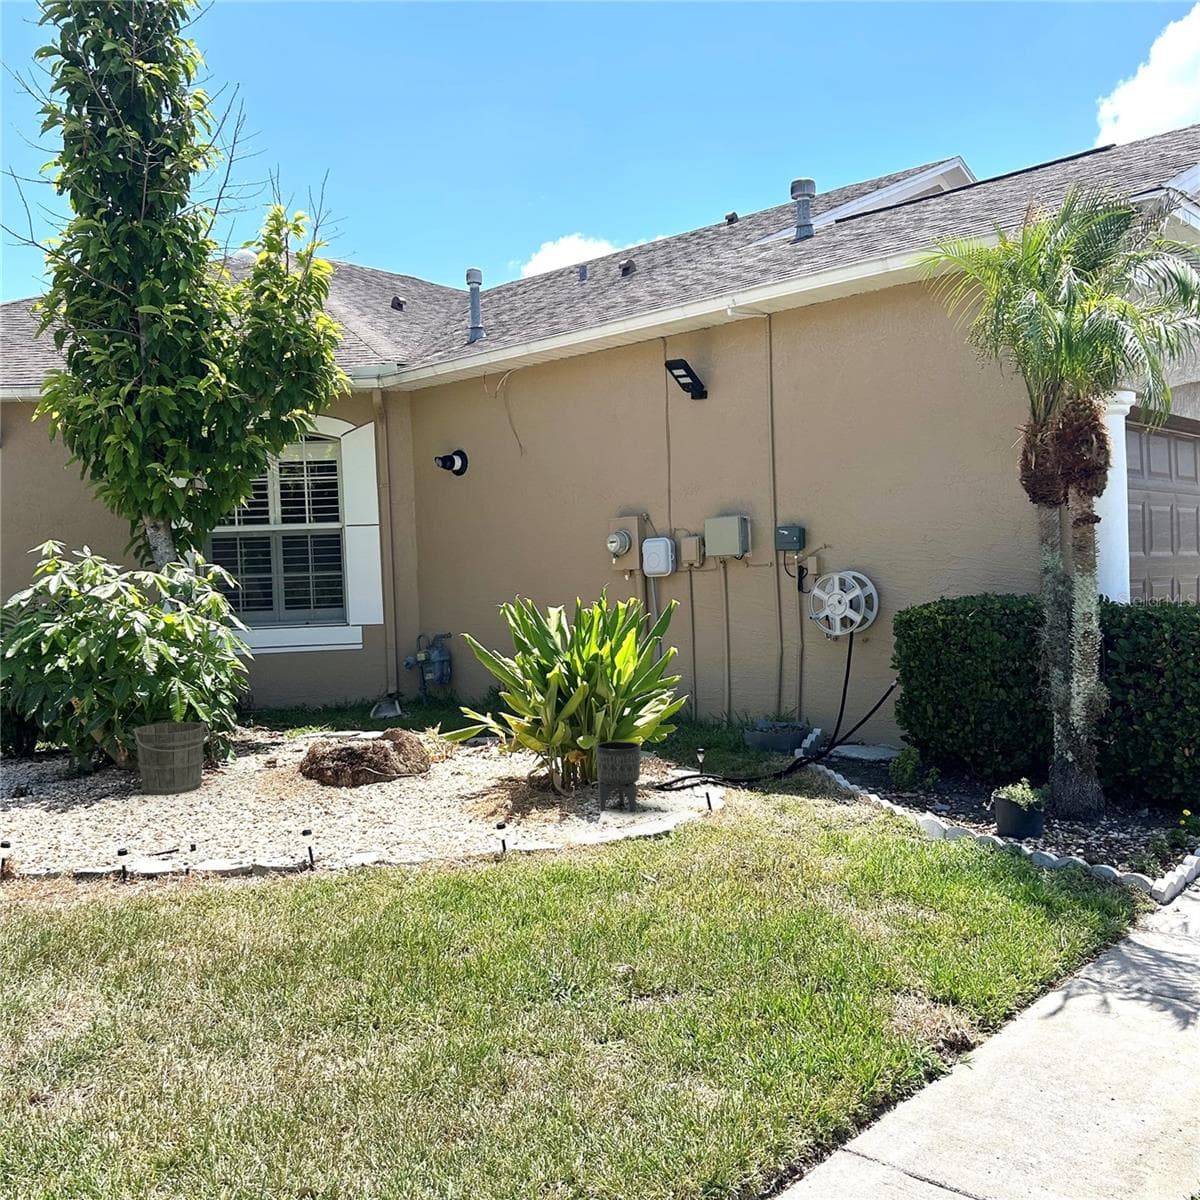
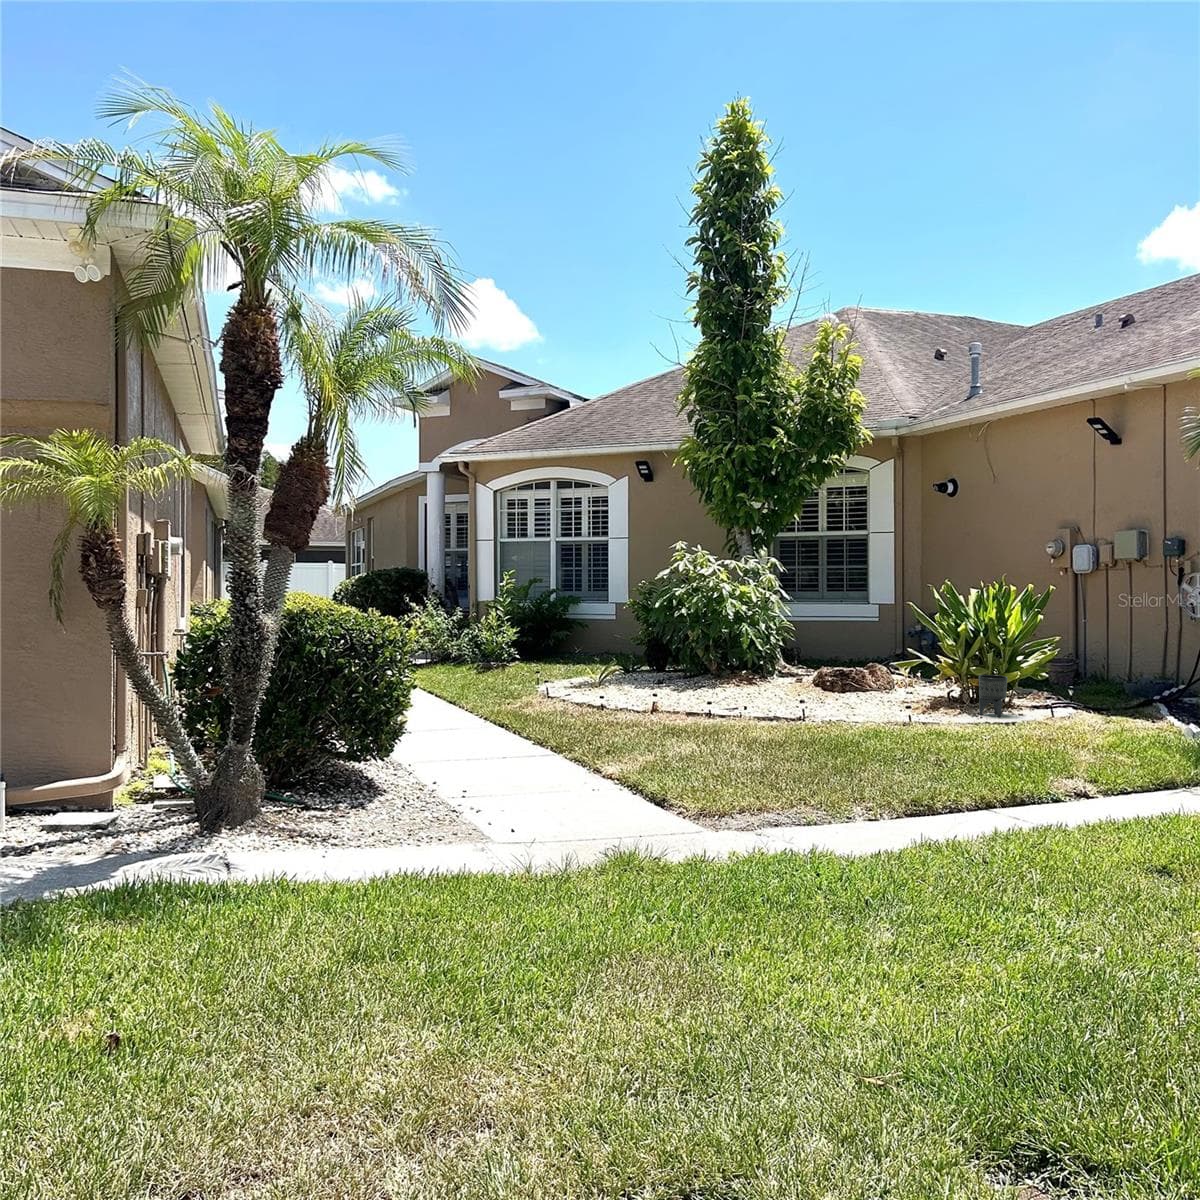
bucket: present [134,721,210,794] -> none [720,650,762,689]

